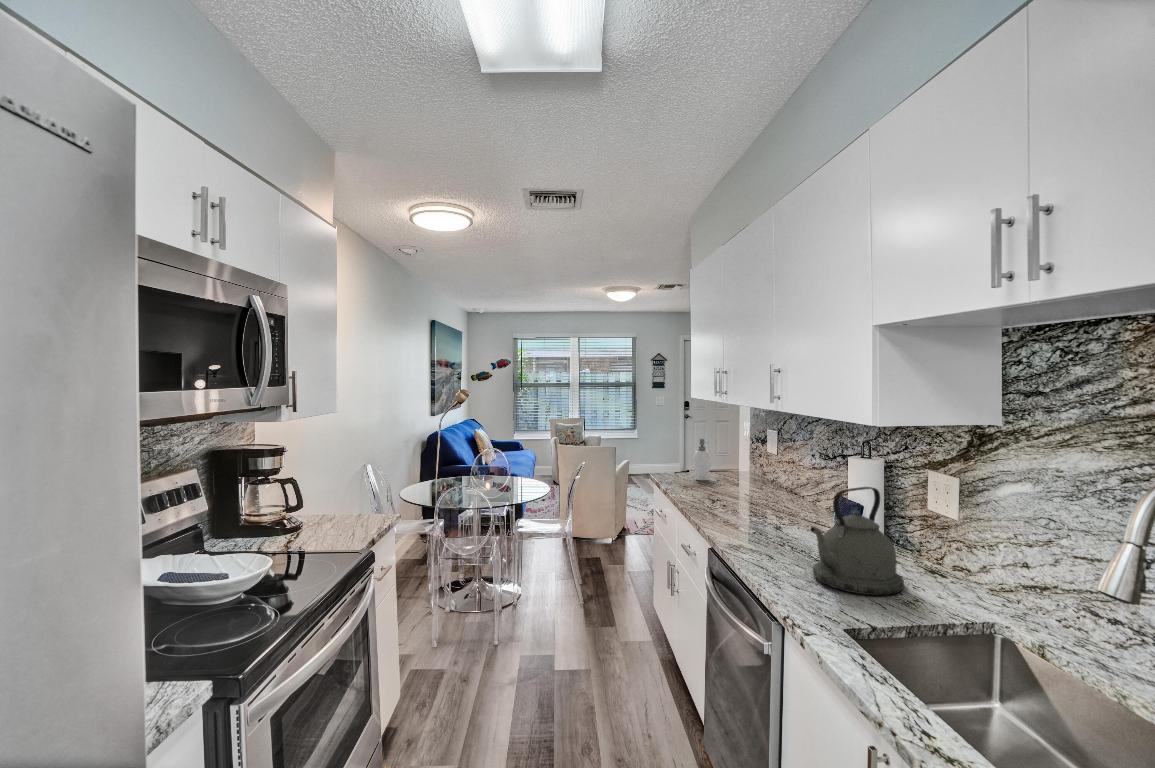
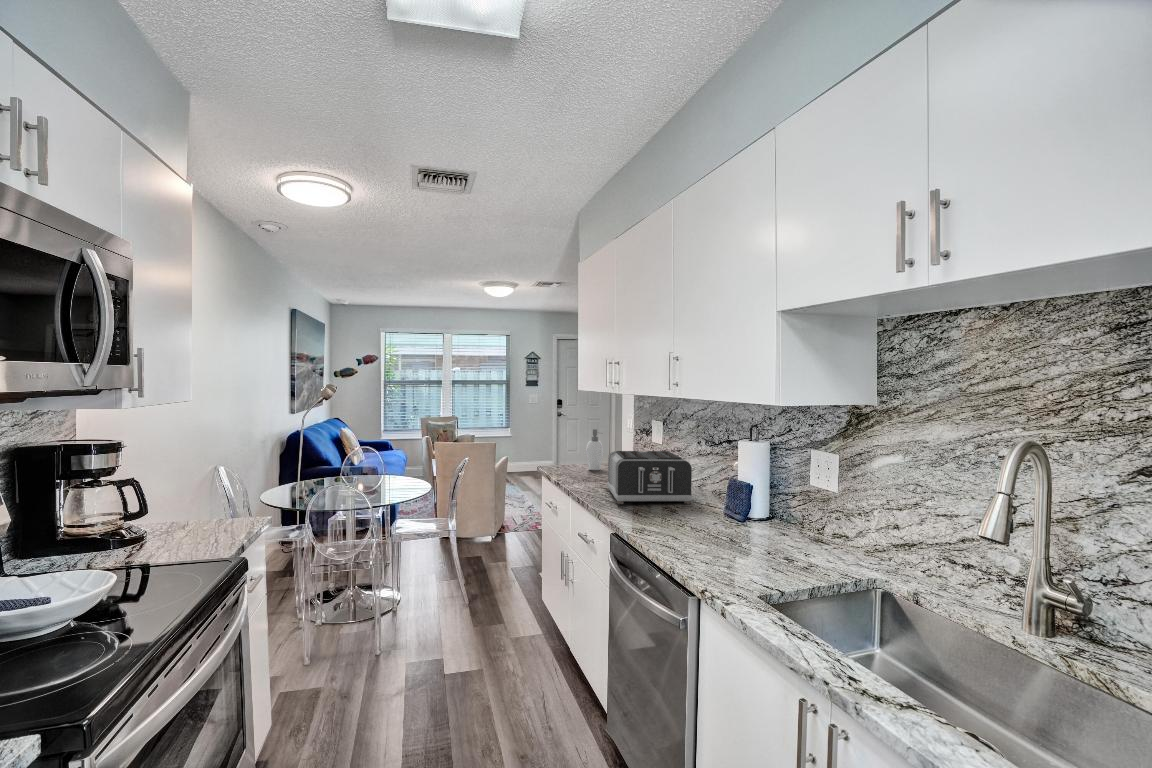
toaster: none [708,463,796,522] -> present [607,451,692,504]
kettle: present [810,487,904,595] -> none [721,464,800,562]

